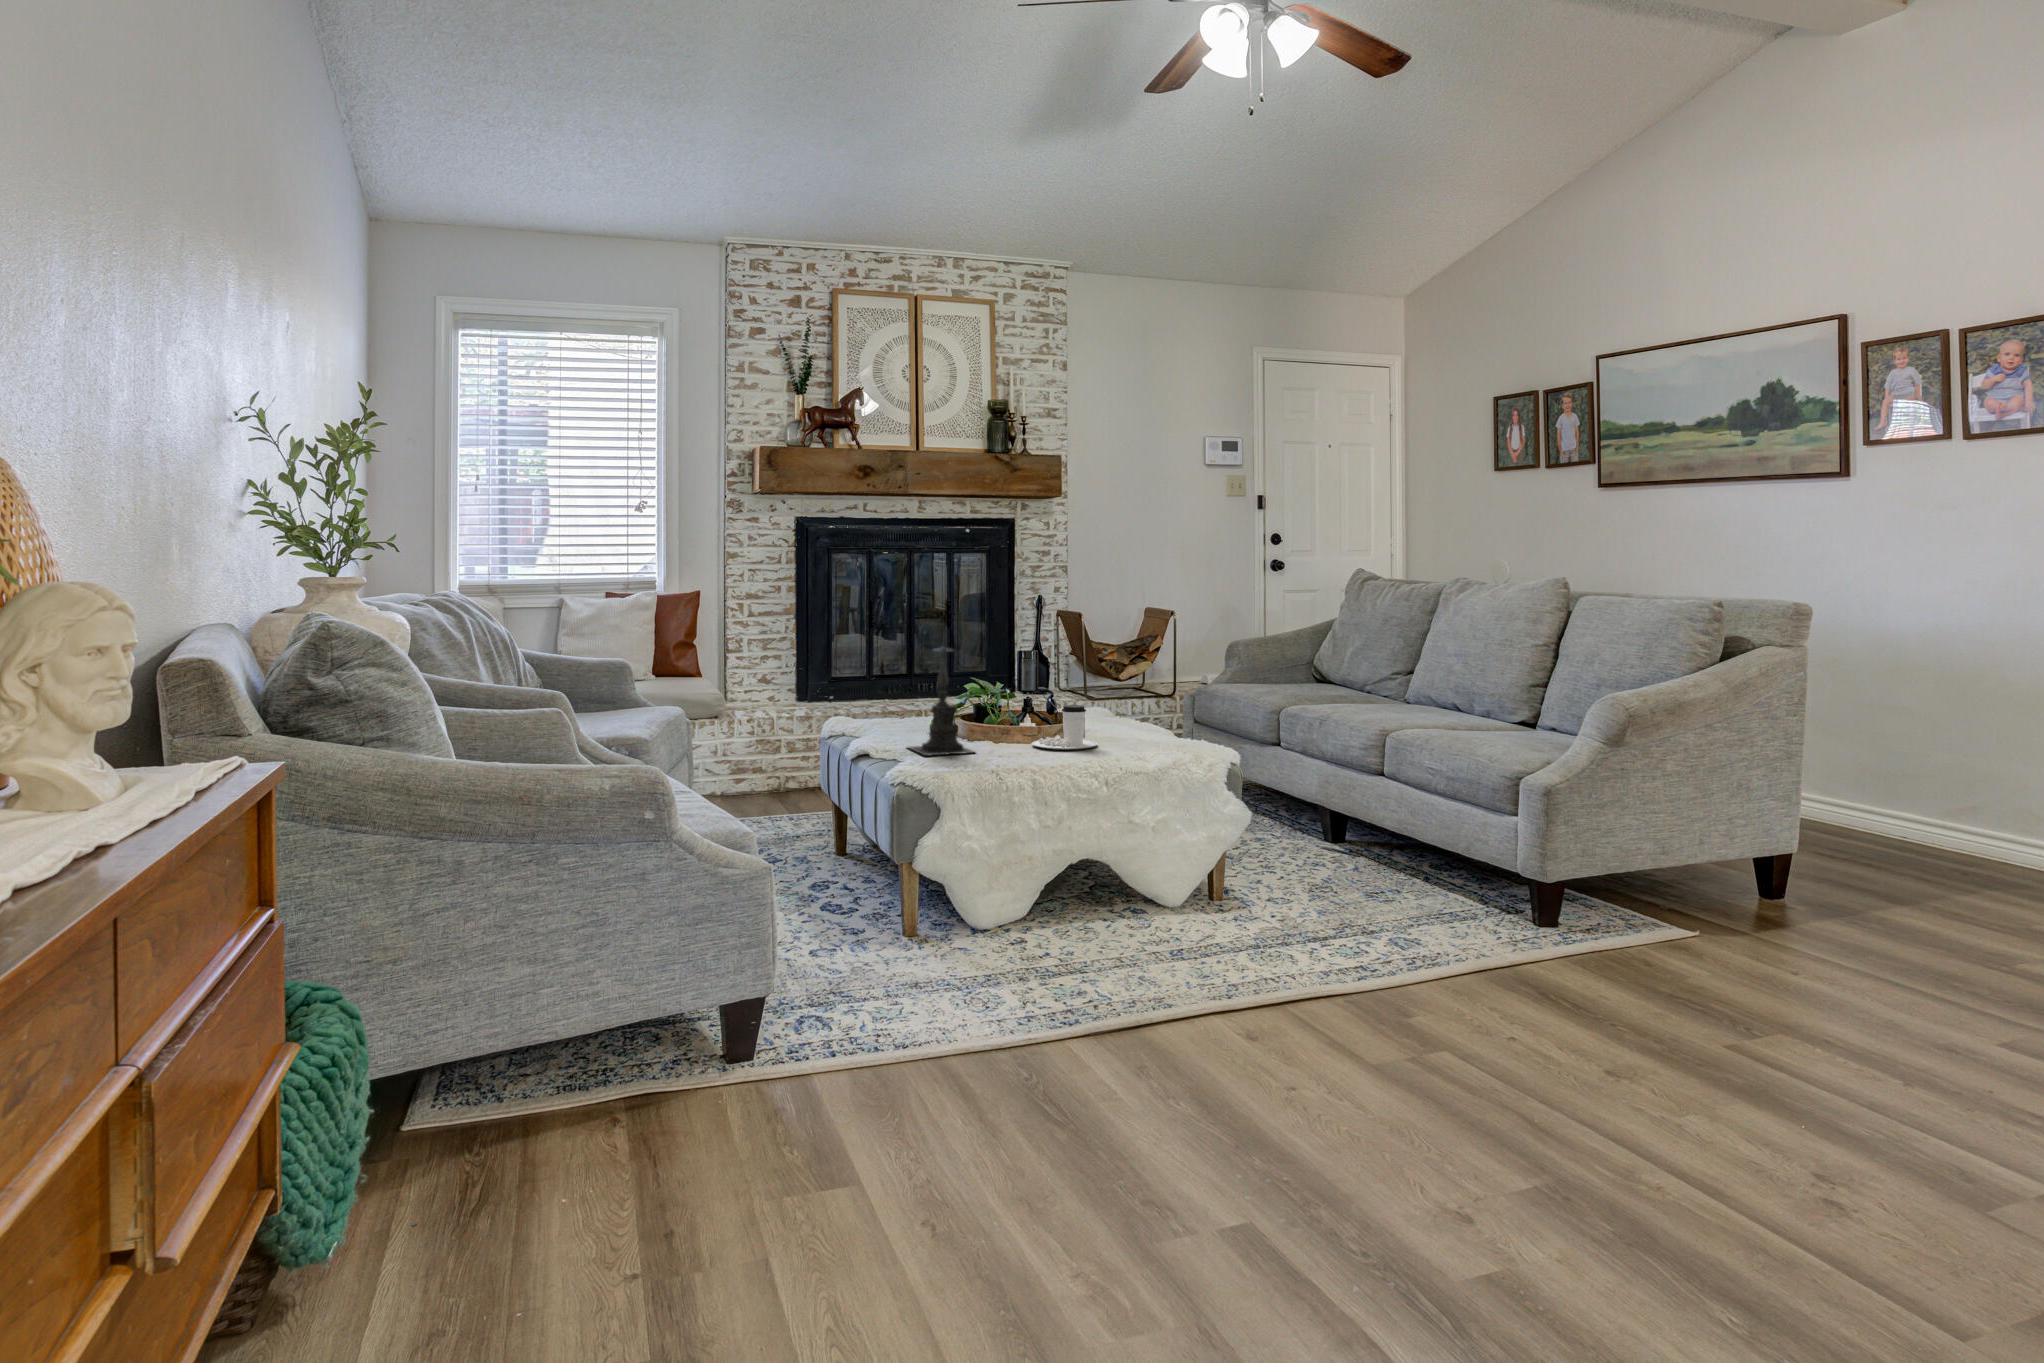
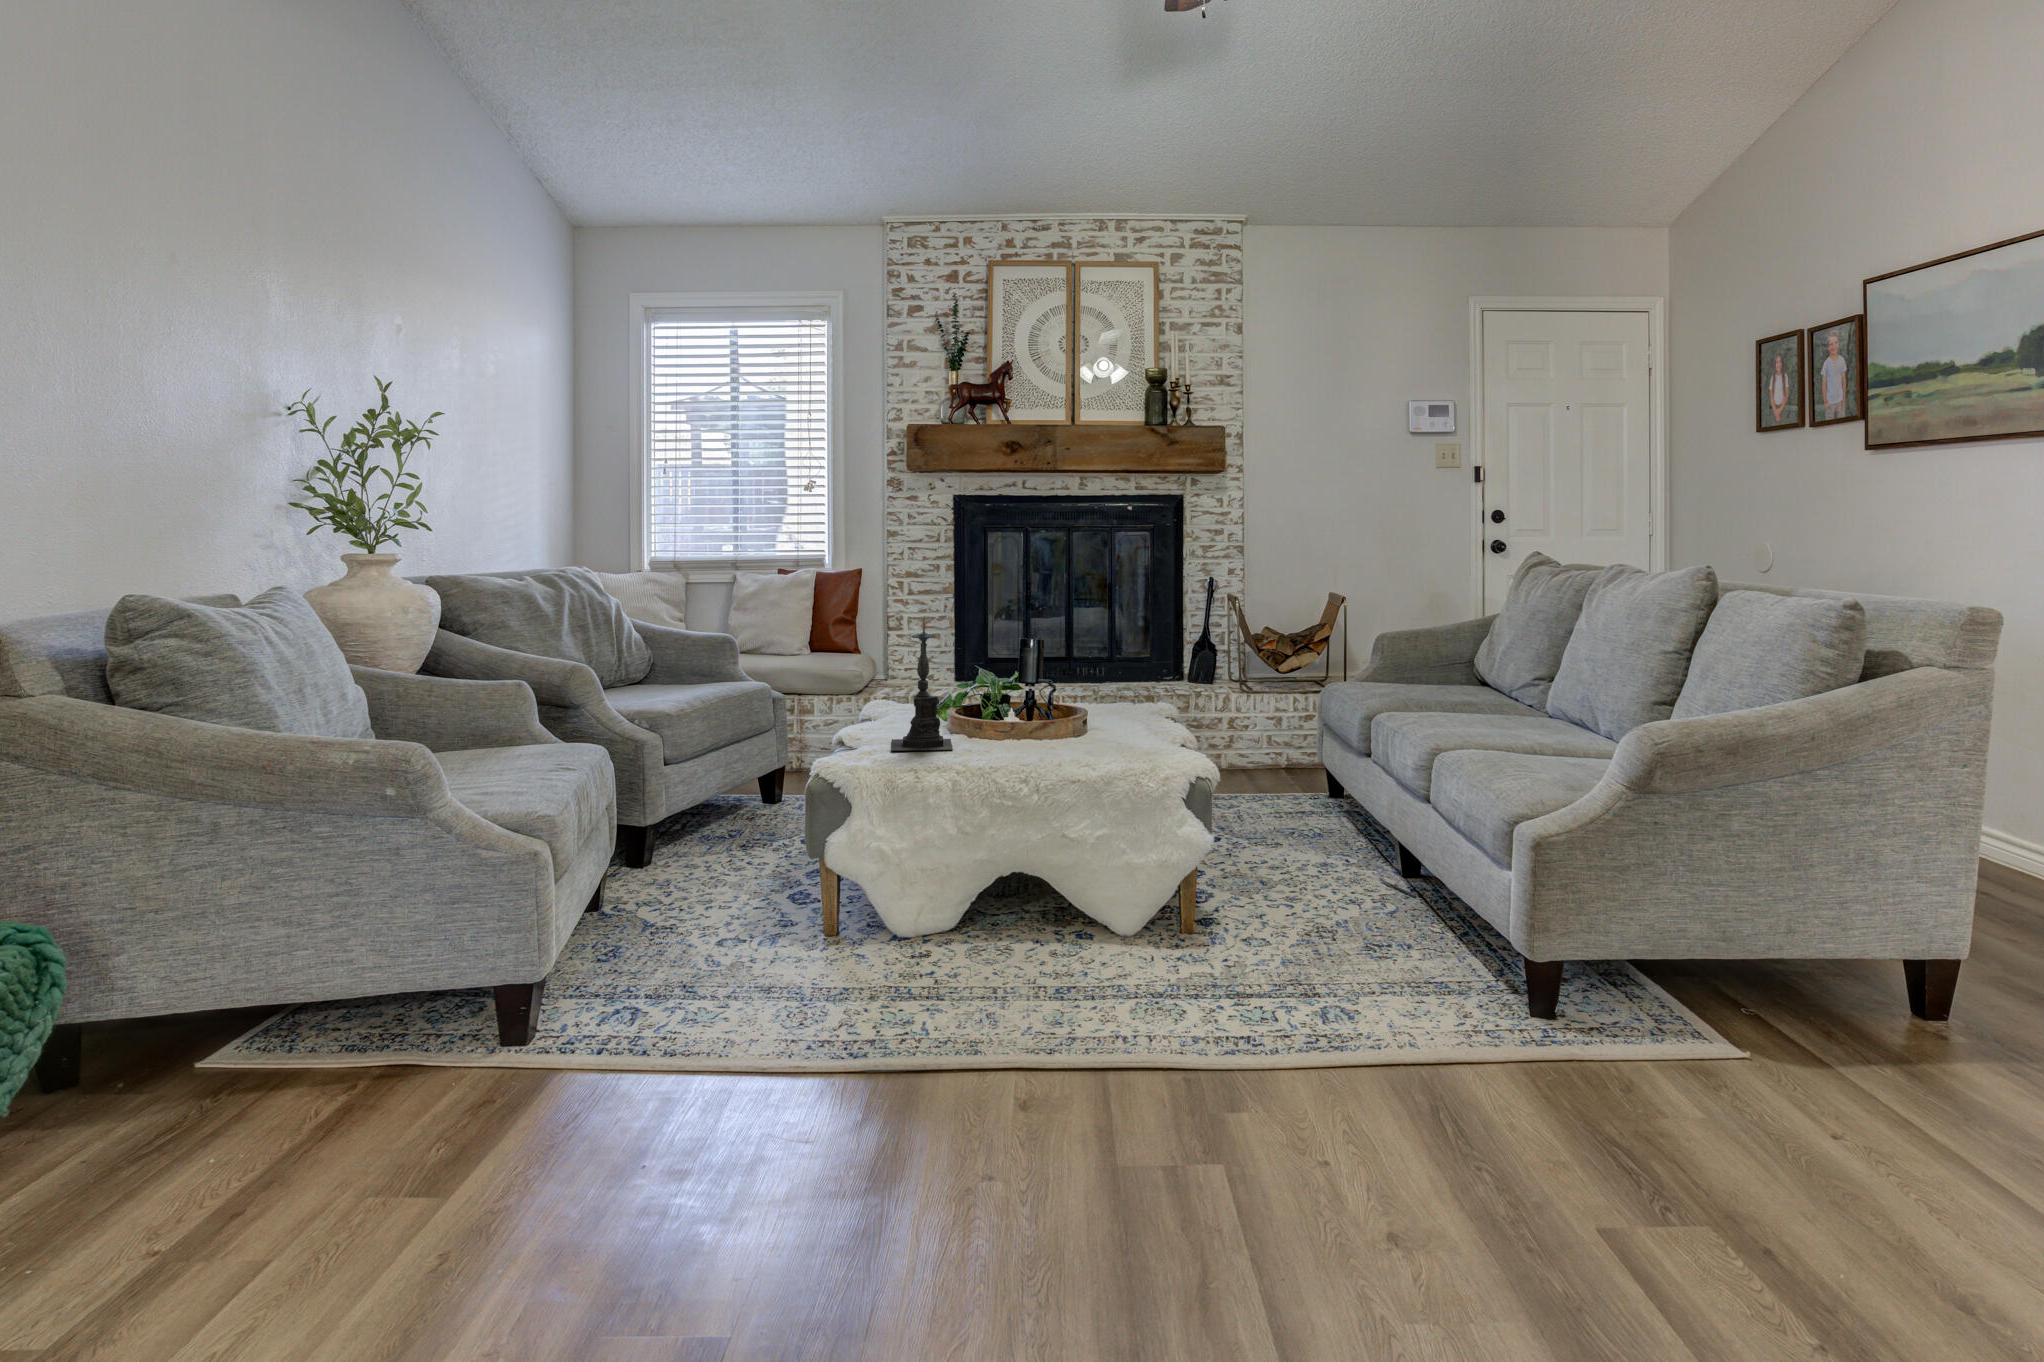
coffee cup: present [1032,705,1097,750] -> none [1024,700,1098,750]

